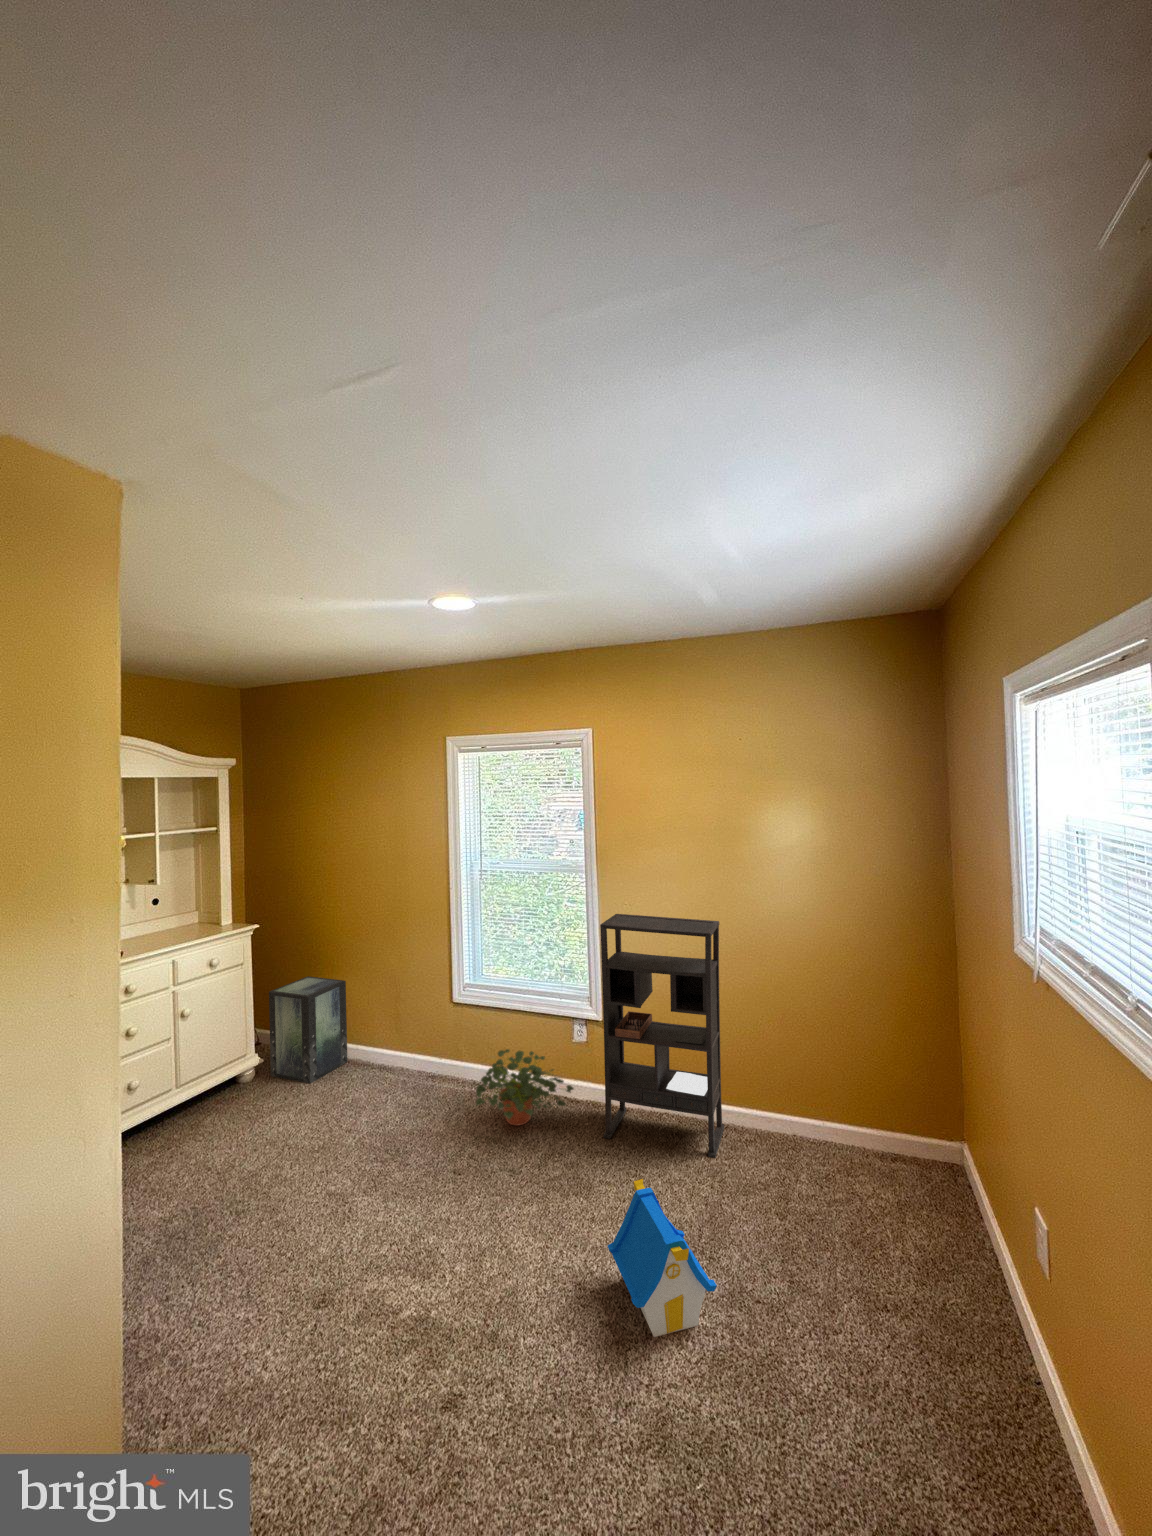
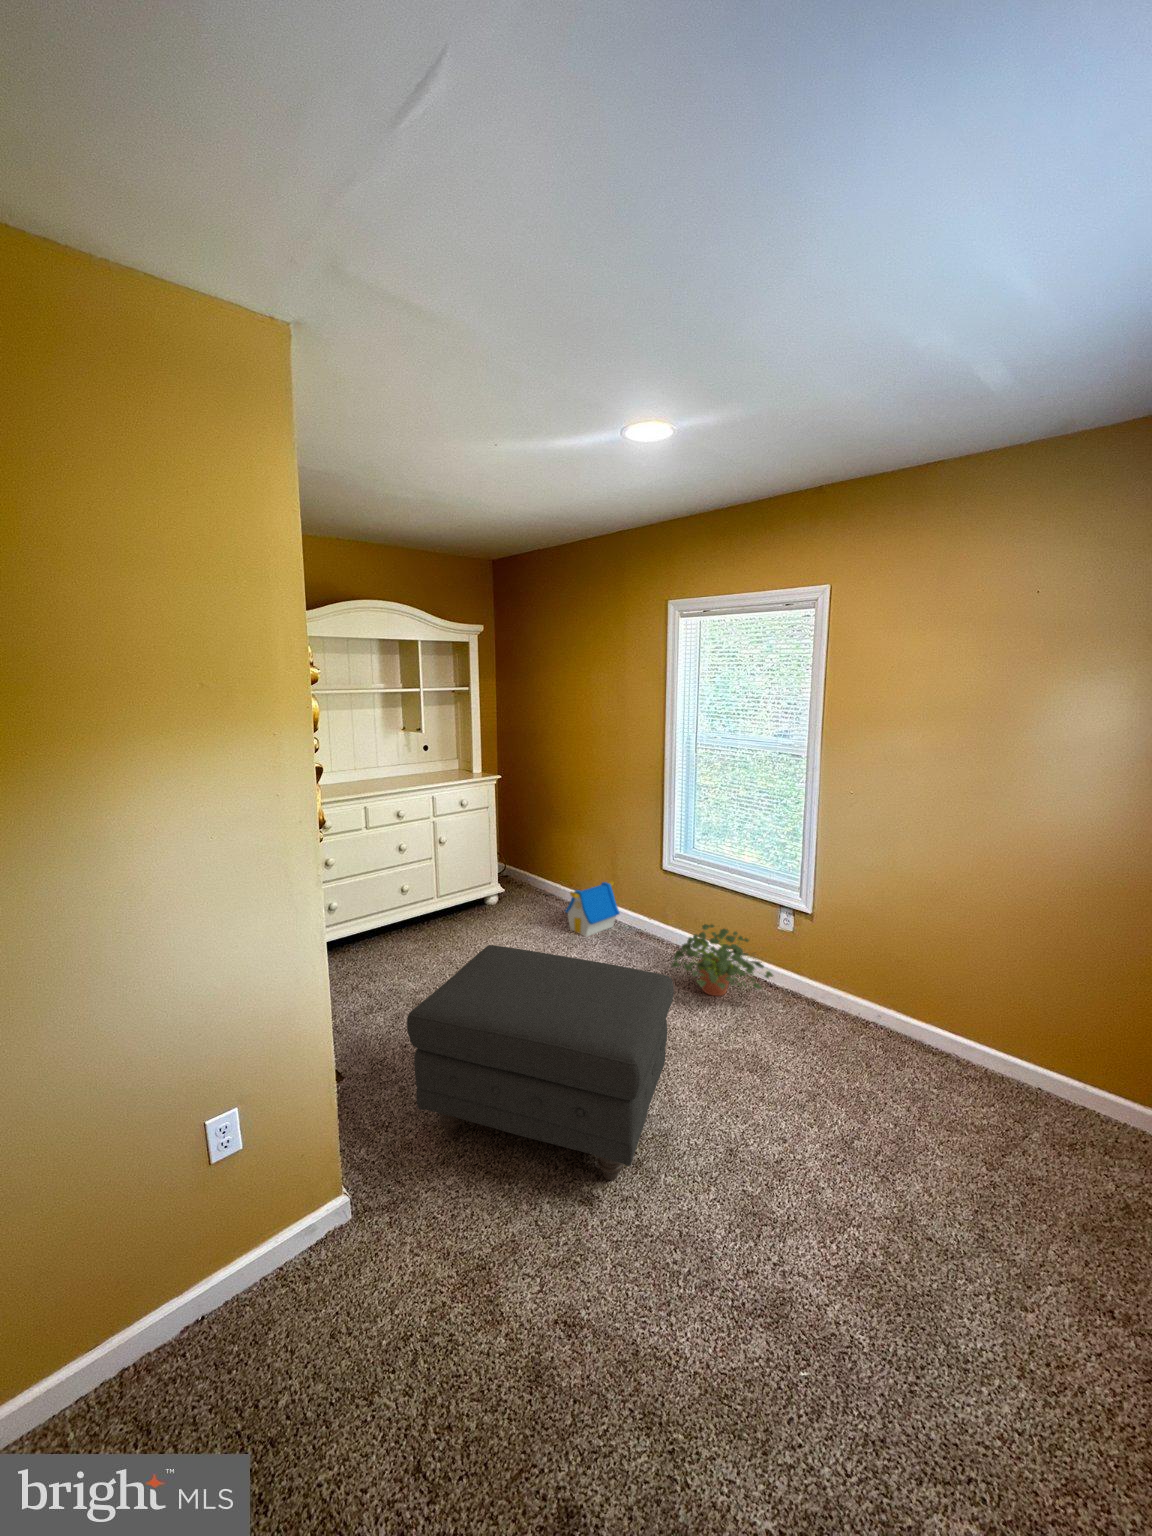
bookshelf: present [600,914,724,1158] -> none [797,808,971,1085]
storage box: present [269,976,348,1084] -> none [514,828,577,918]
ottoman: none [203,1116,501,1395] -> present [407,945,674,1180]
toy house: present [607,1179,717,1337] -> present [565,881,620,936]

